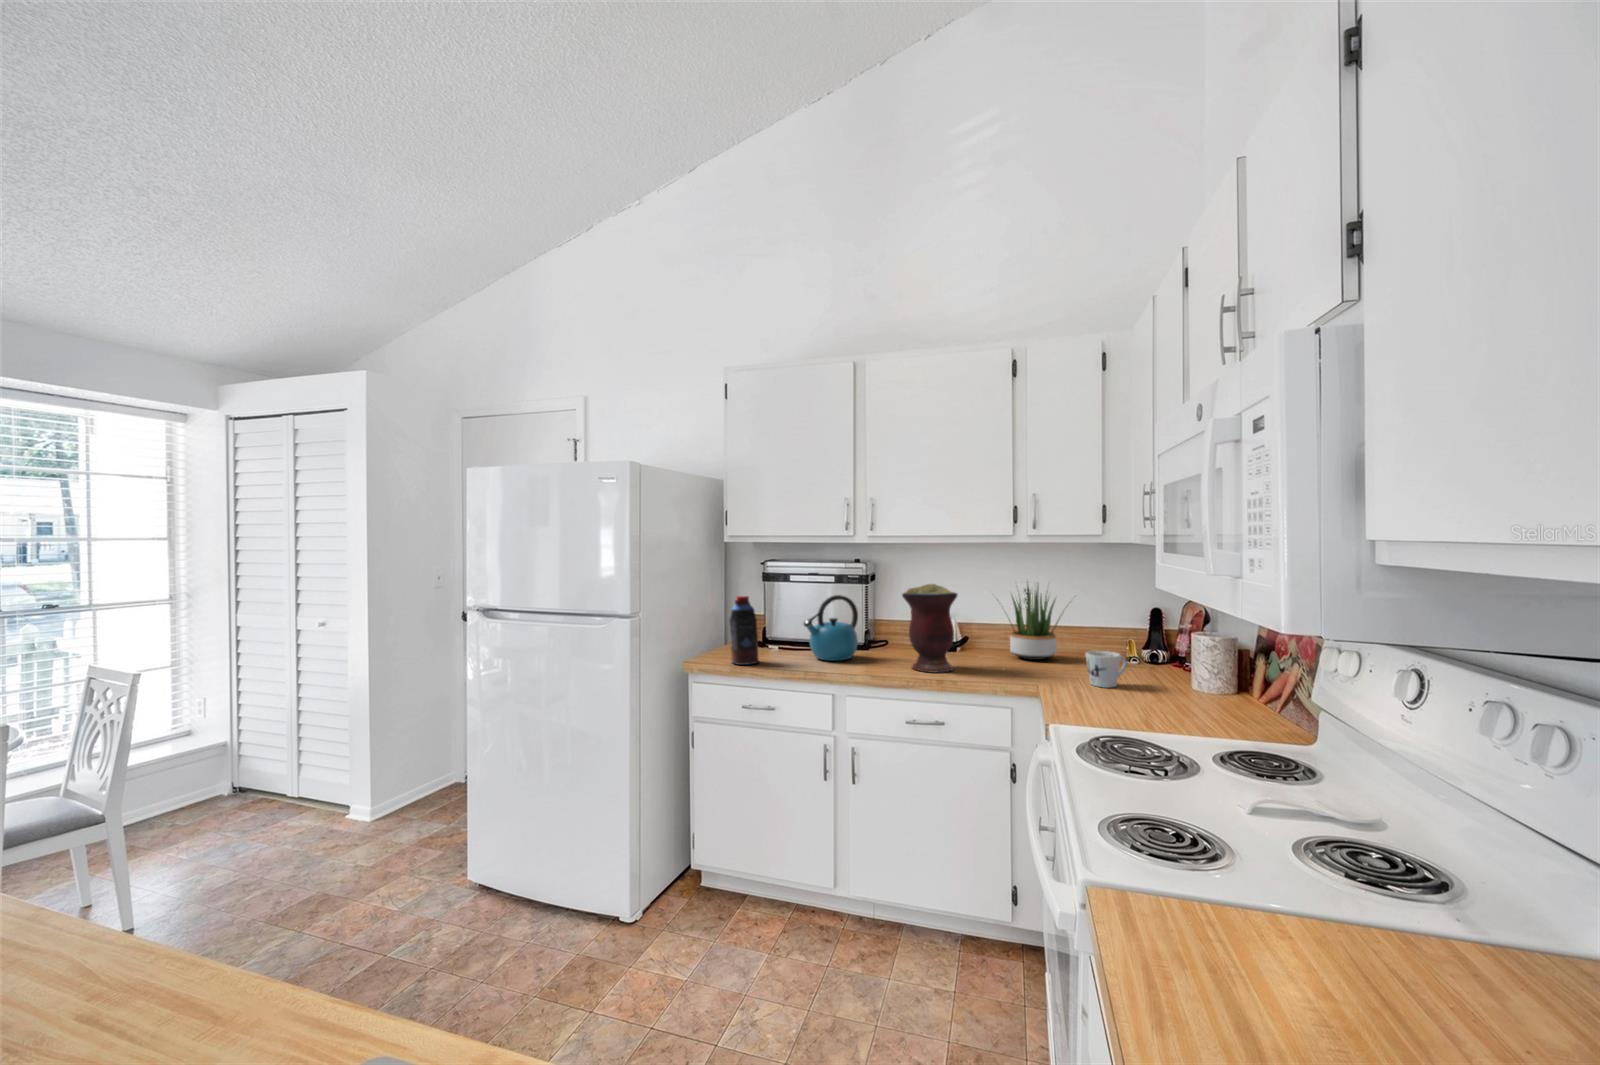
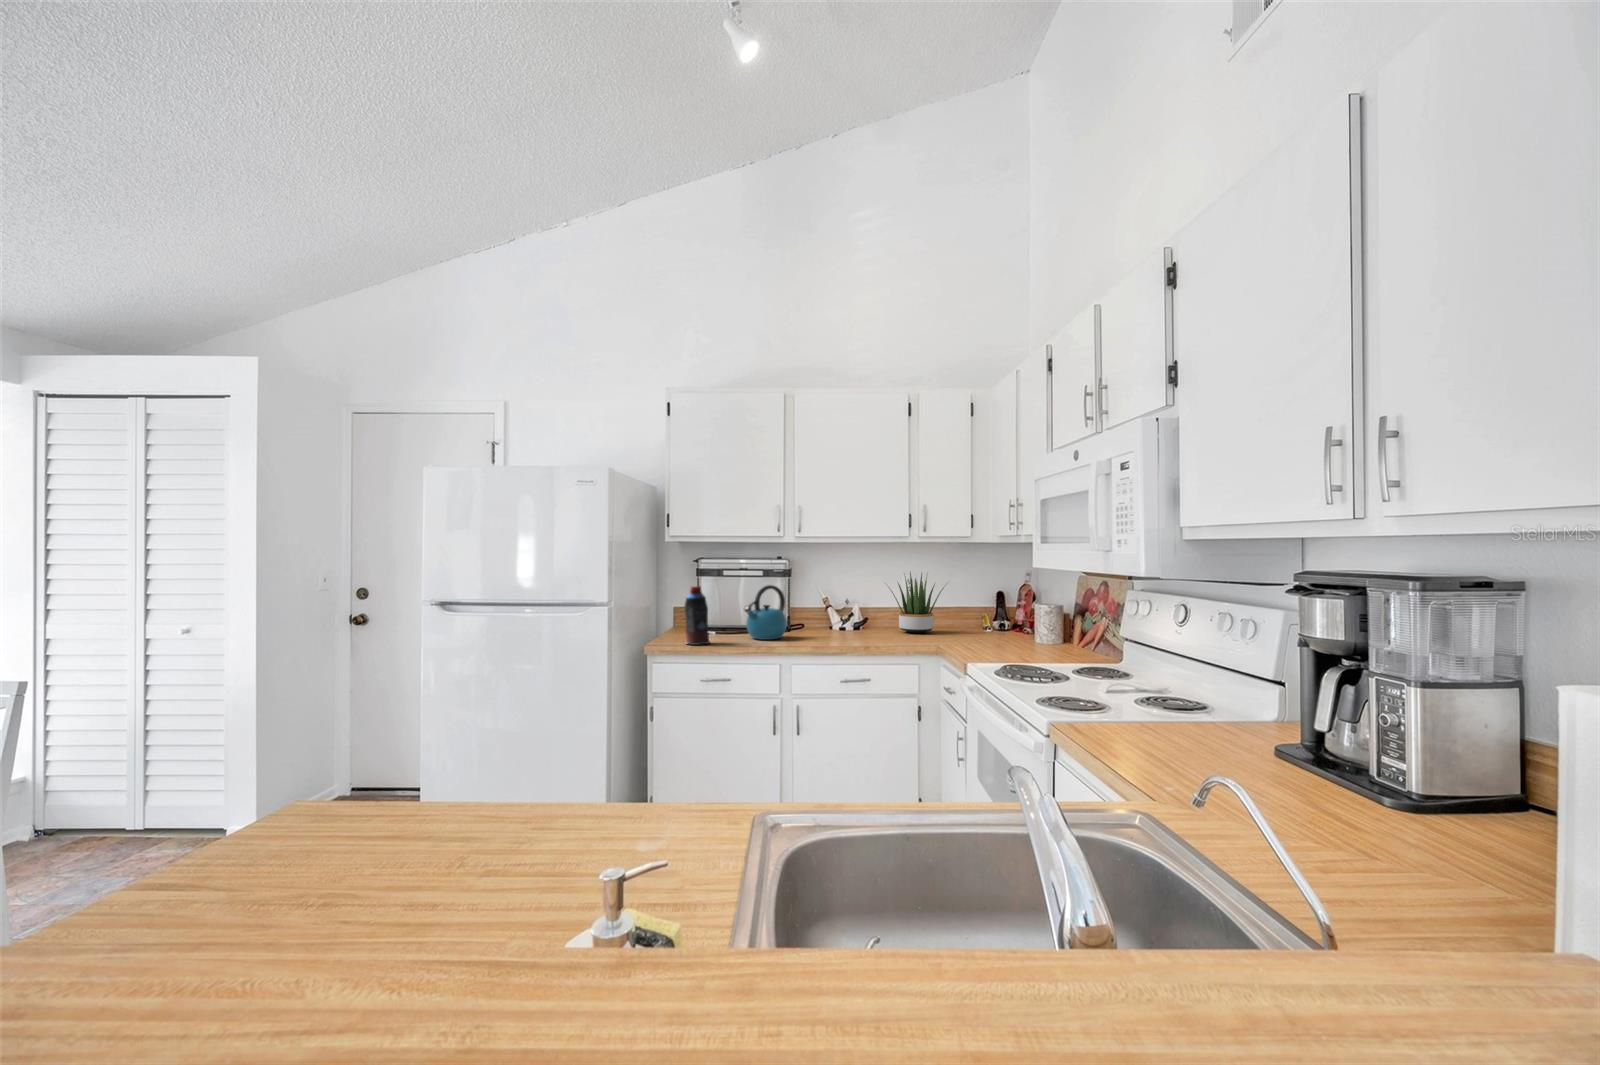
vase: present [902,584,957,673] -> none [827,573,871,643]
mug: present [1086,651,1127,688] -> none [966,620,993,645]

